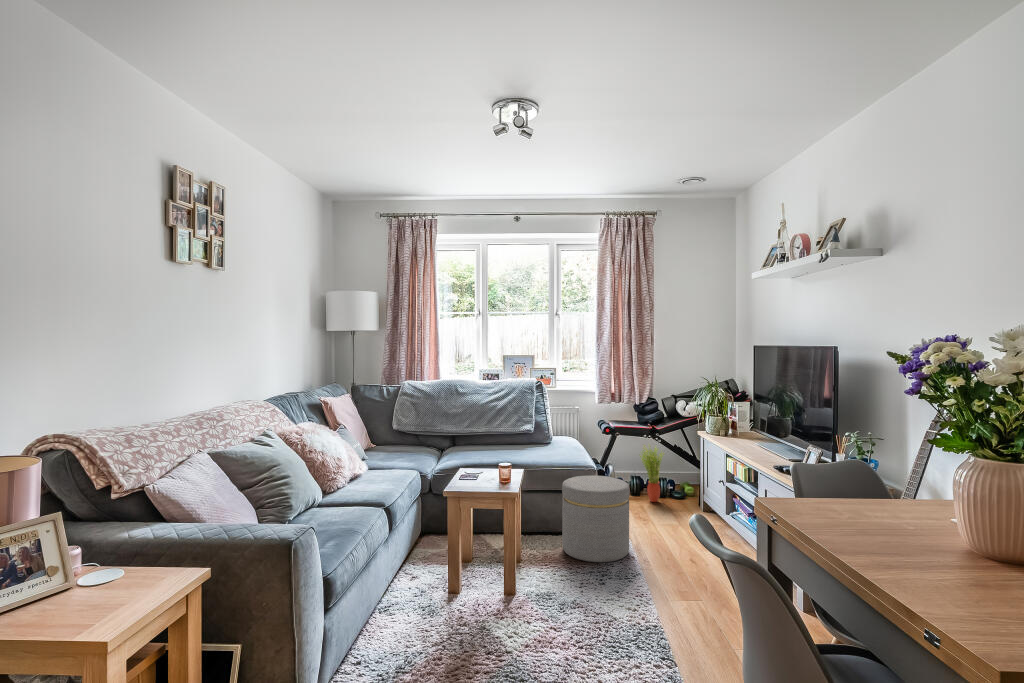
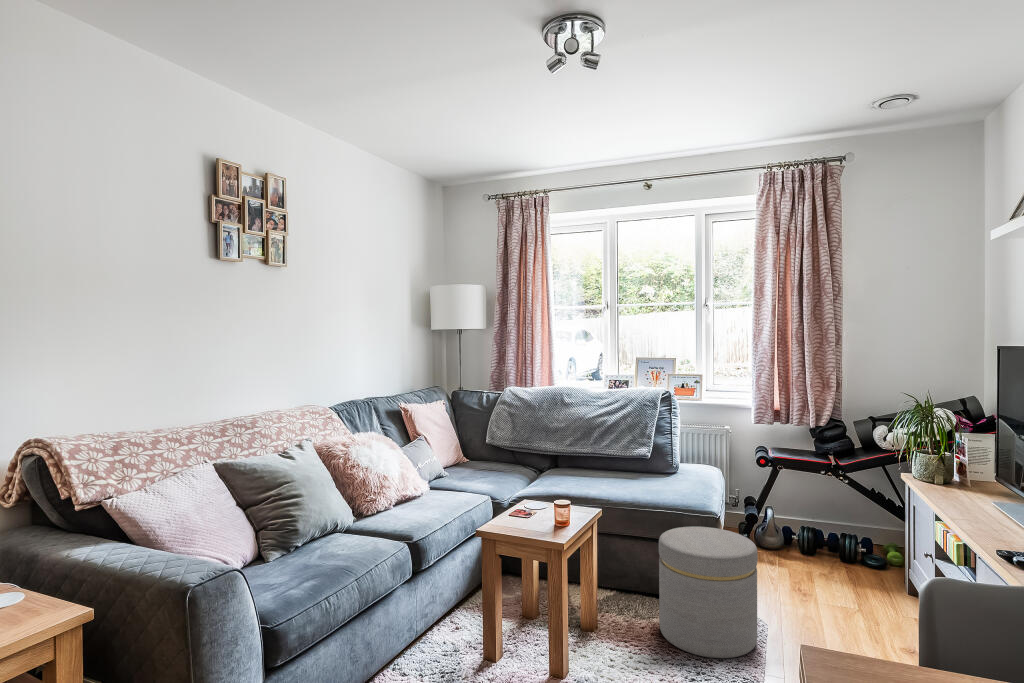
potted plant: present [640,445,664,502] -> none [808,483,848,567]

